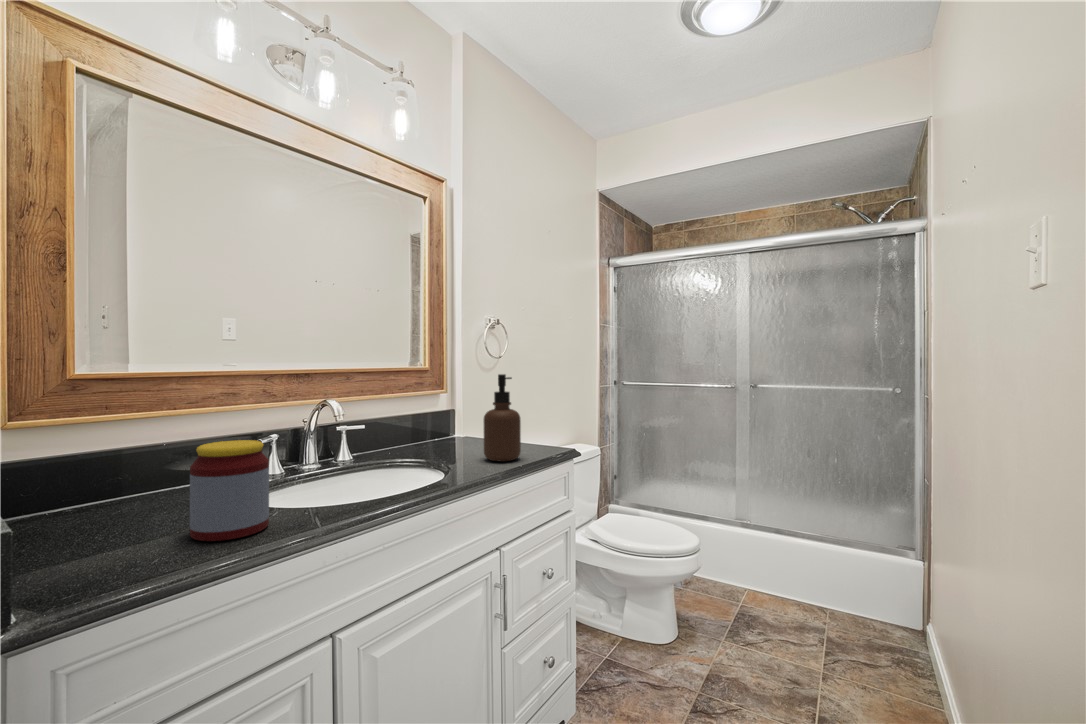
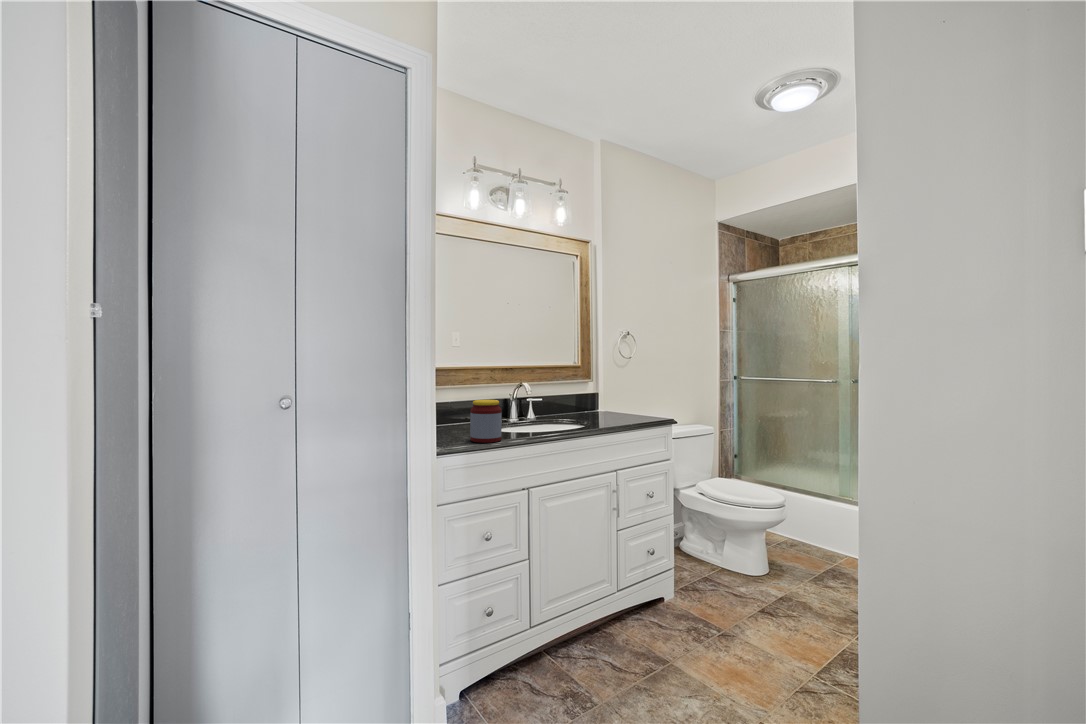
soap dispenser: present [484,374,521,461] -> none [613,370,636,424]

